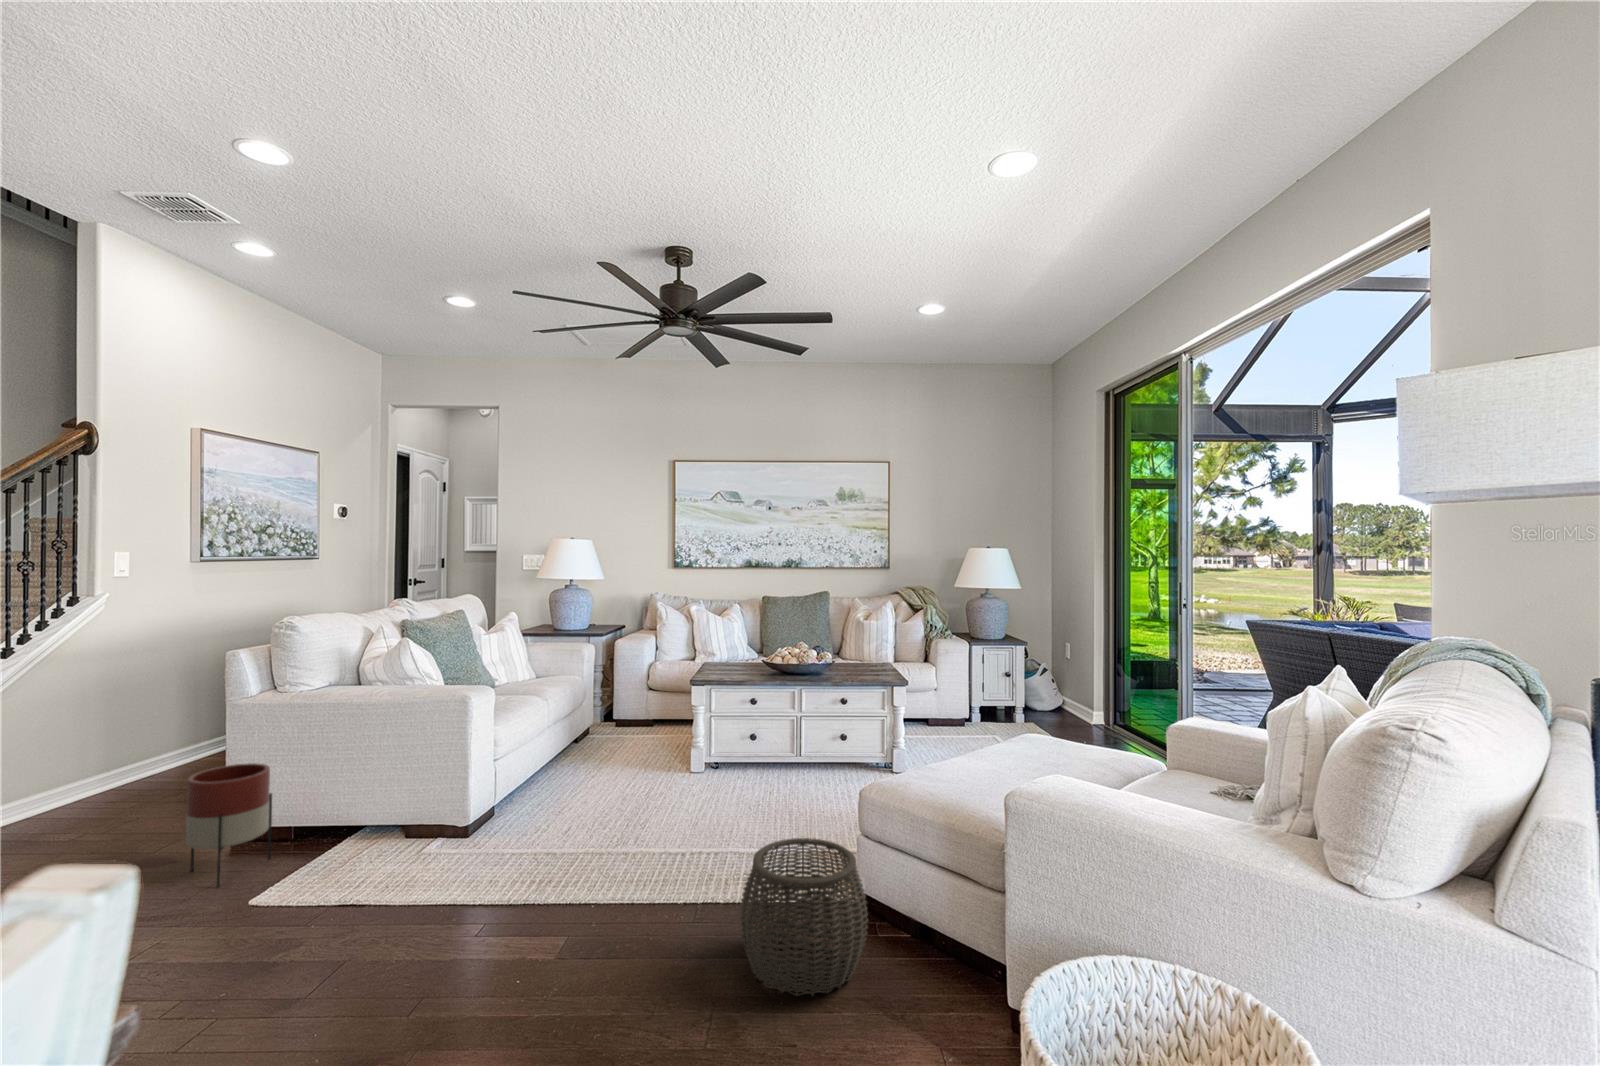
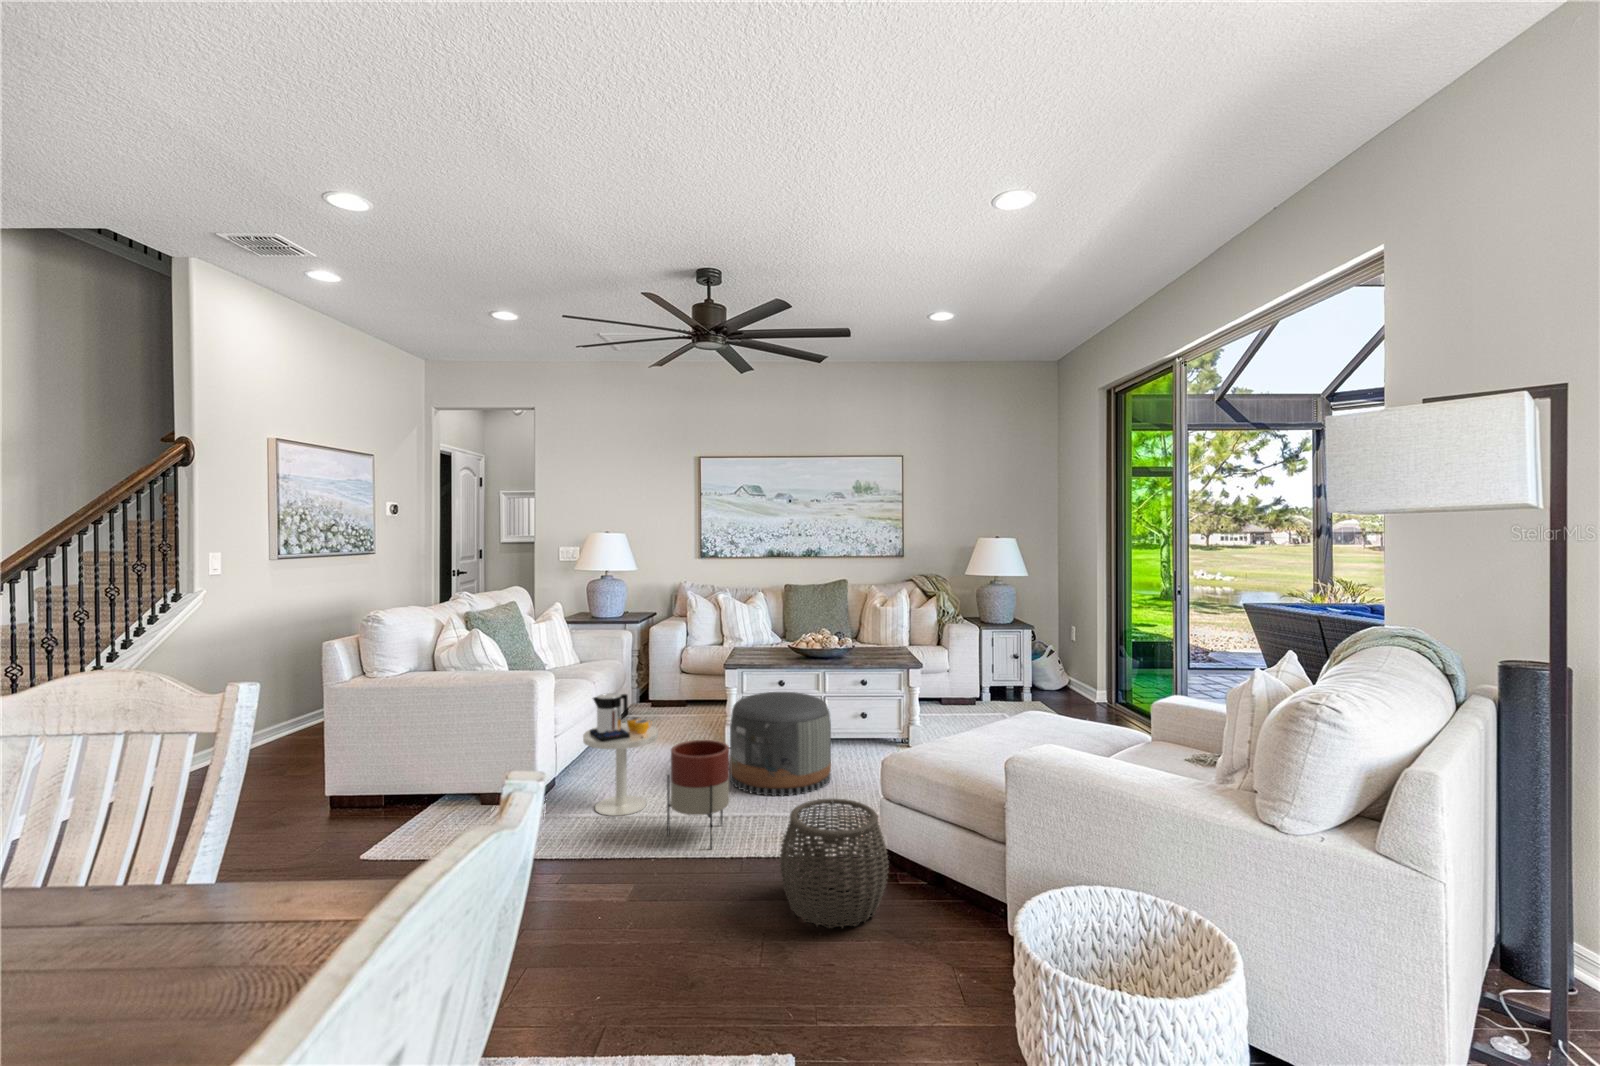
pouf: none [694,712,808,831] -> present [730,692,831,796]
side table: none [524,713,611,854] -> present [583,693,658,816]
planter: present [185,763,272,888] -> present [667,740,730,848]

